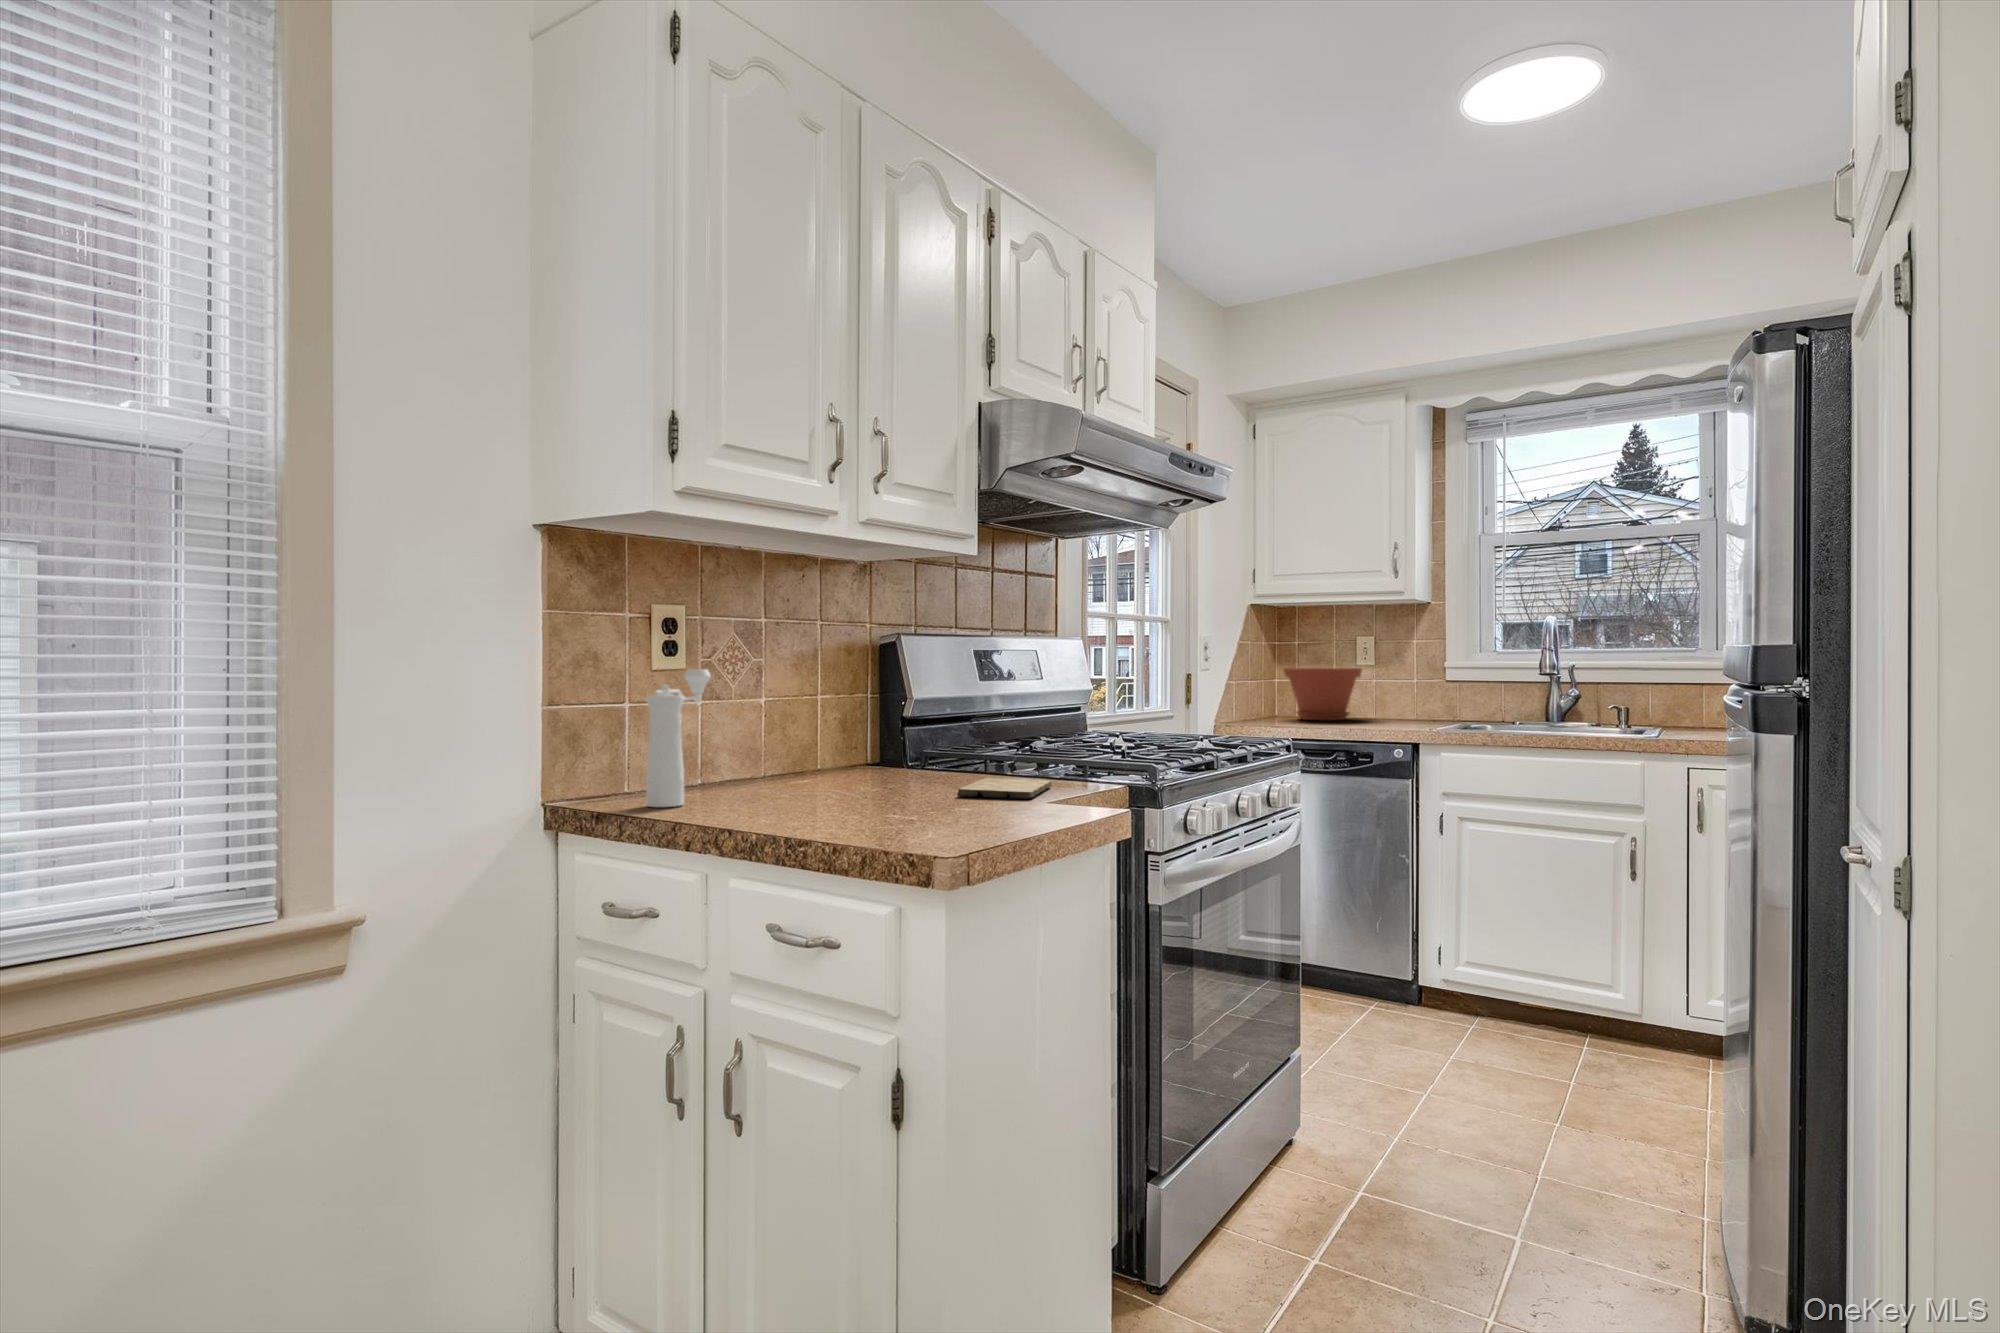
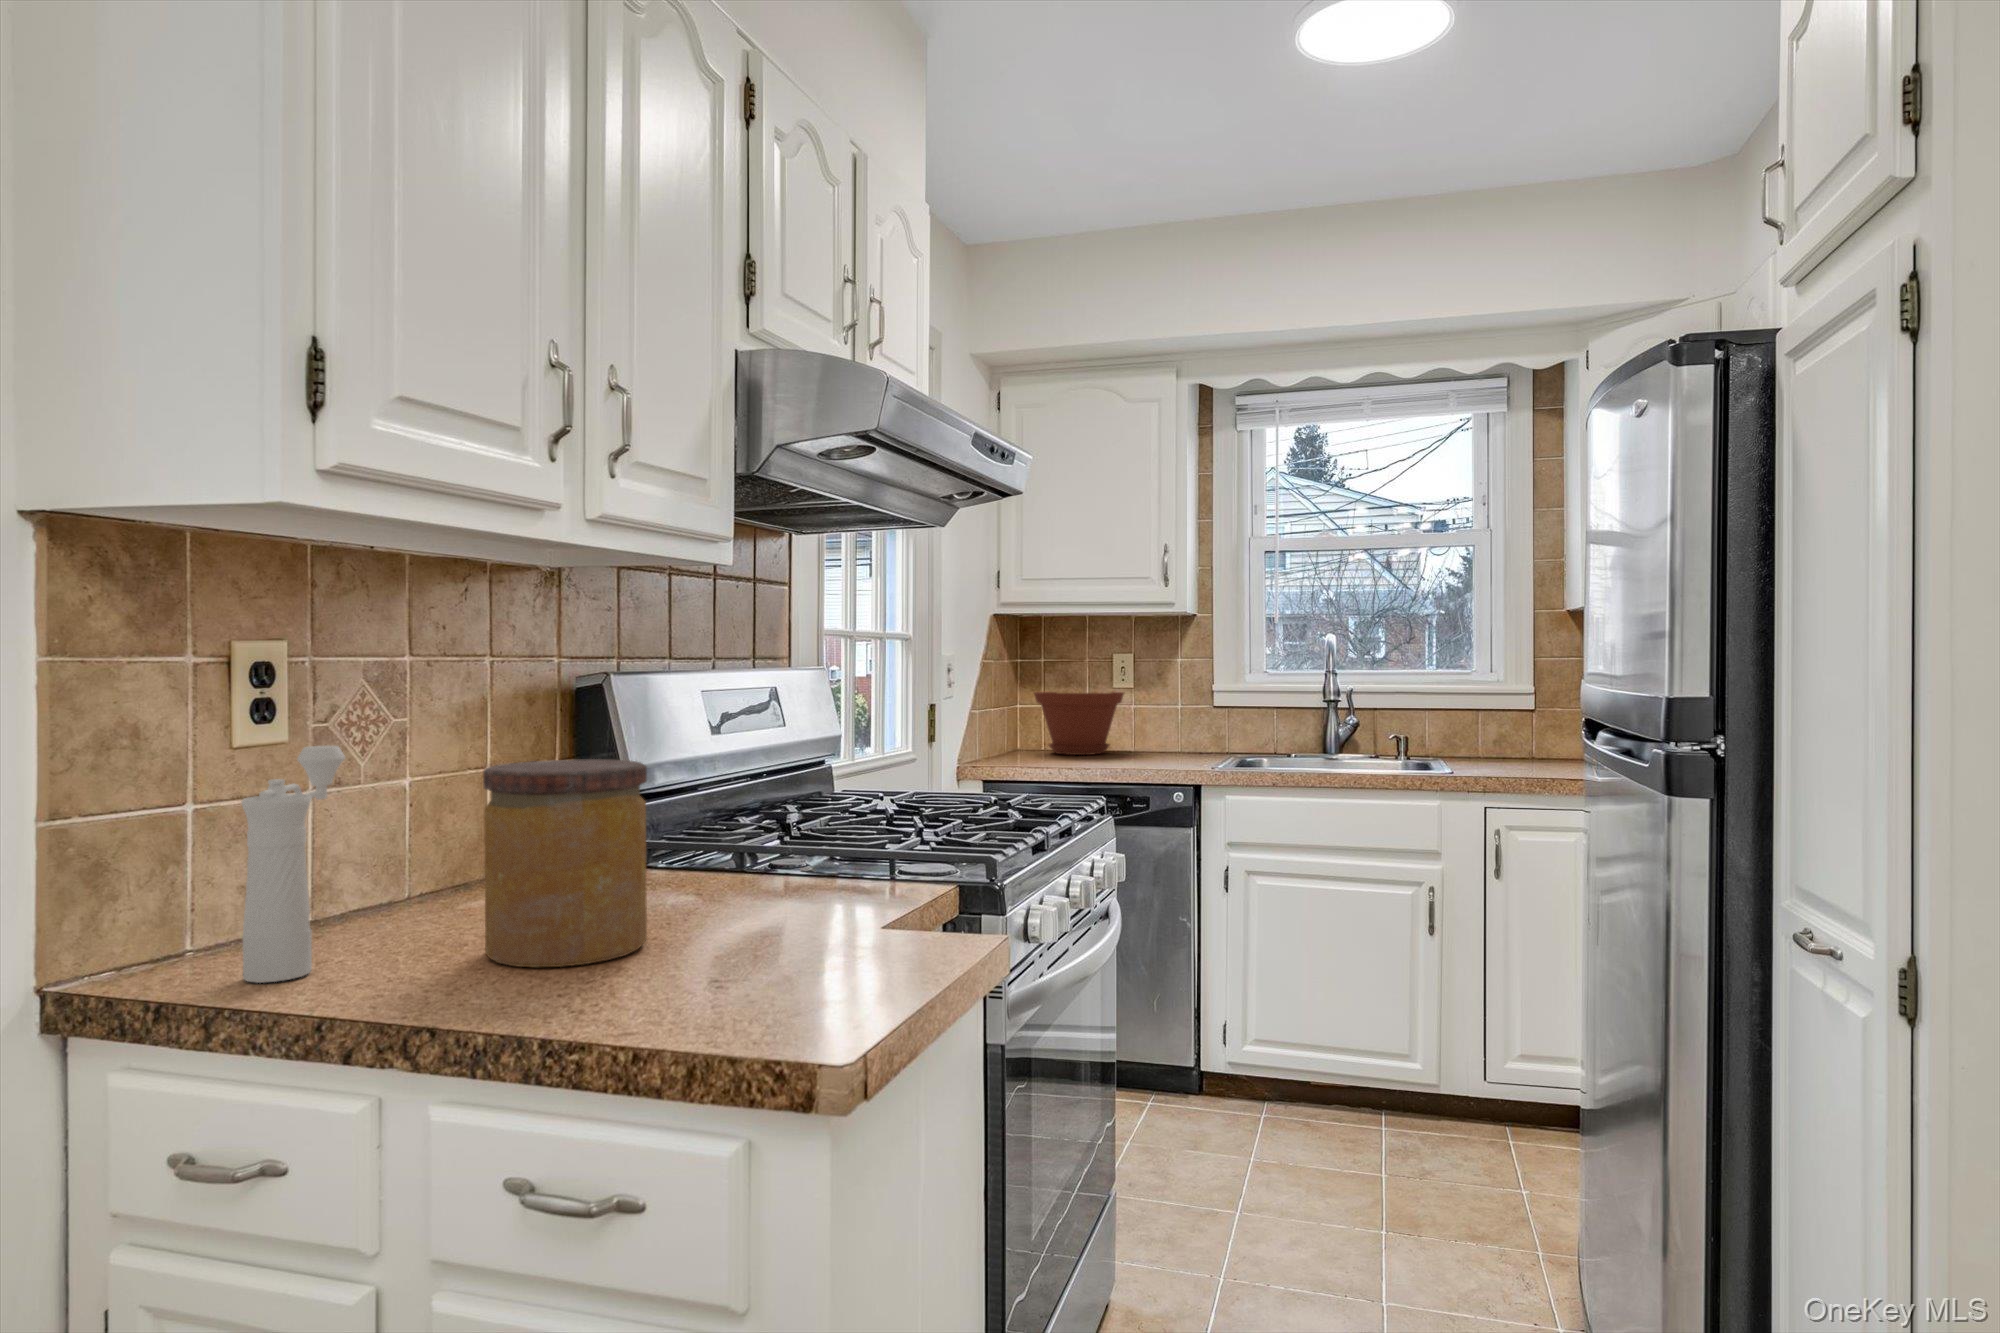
jar: none [782,681,885,810] -> present [483,759,647,967]
cutting board: present [957,778,1051,799] -> none [742,882,857,920]

